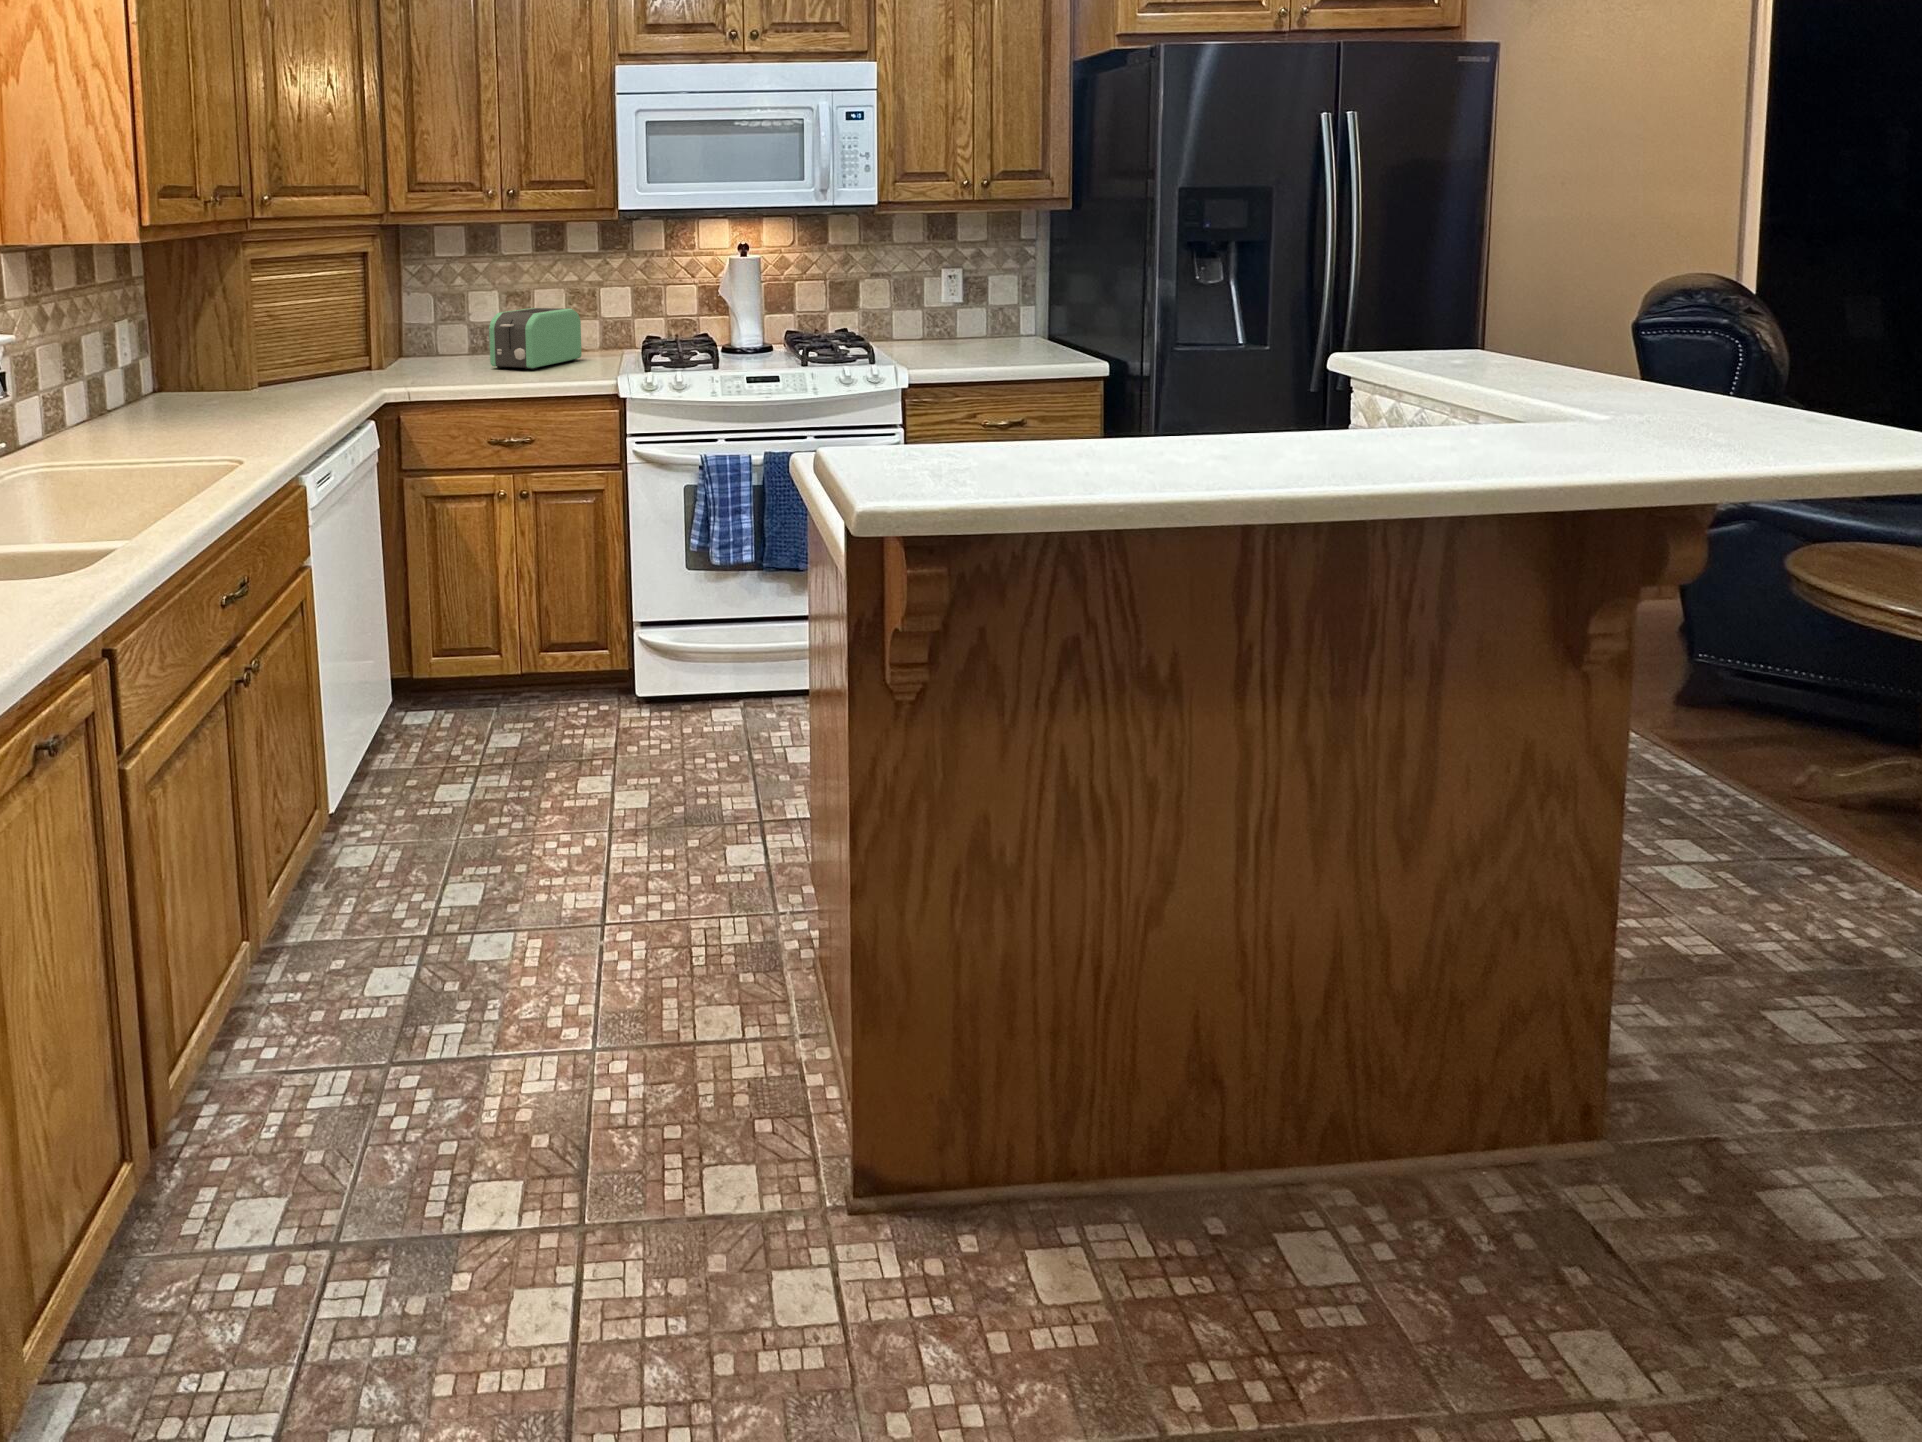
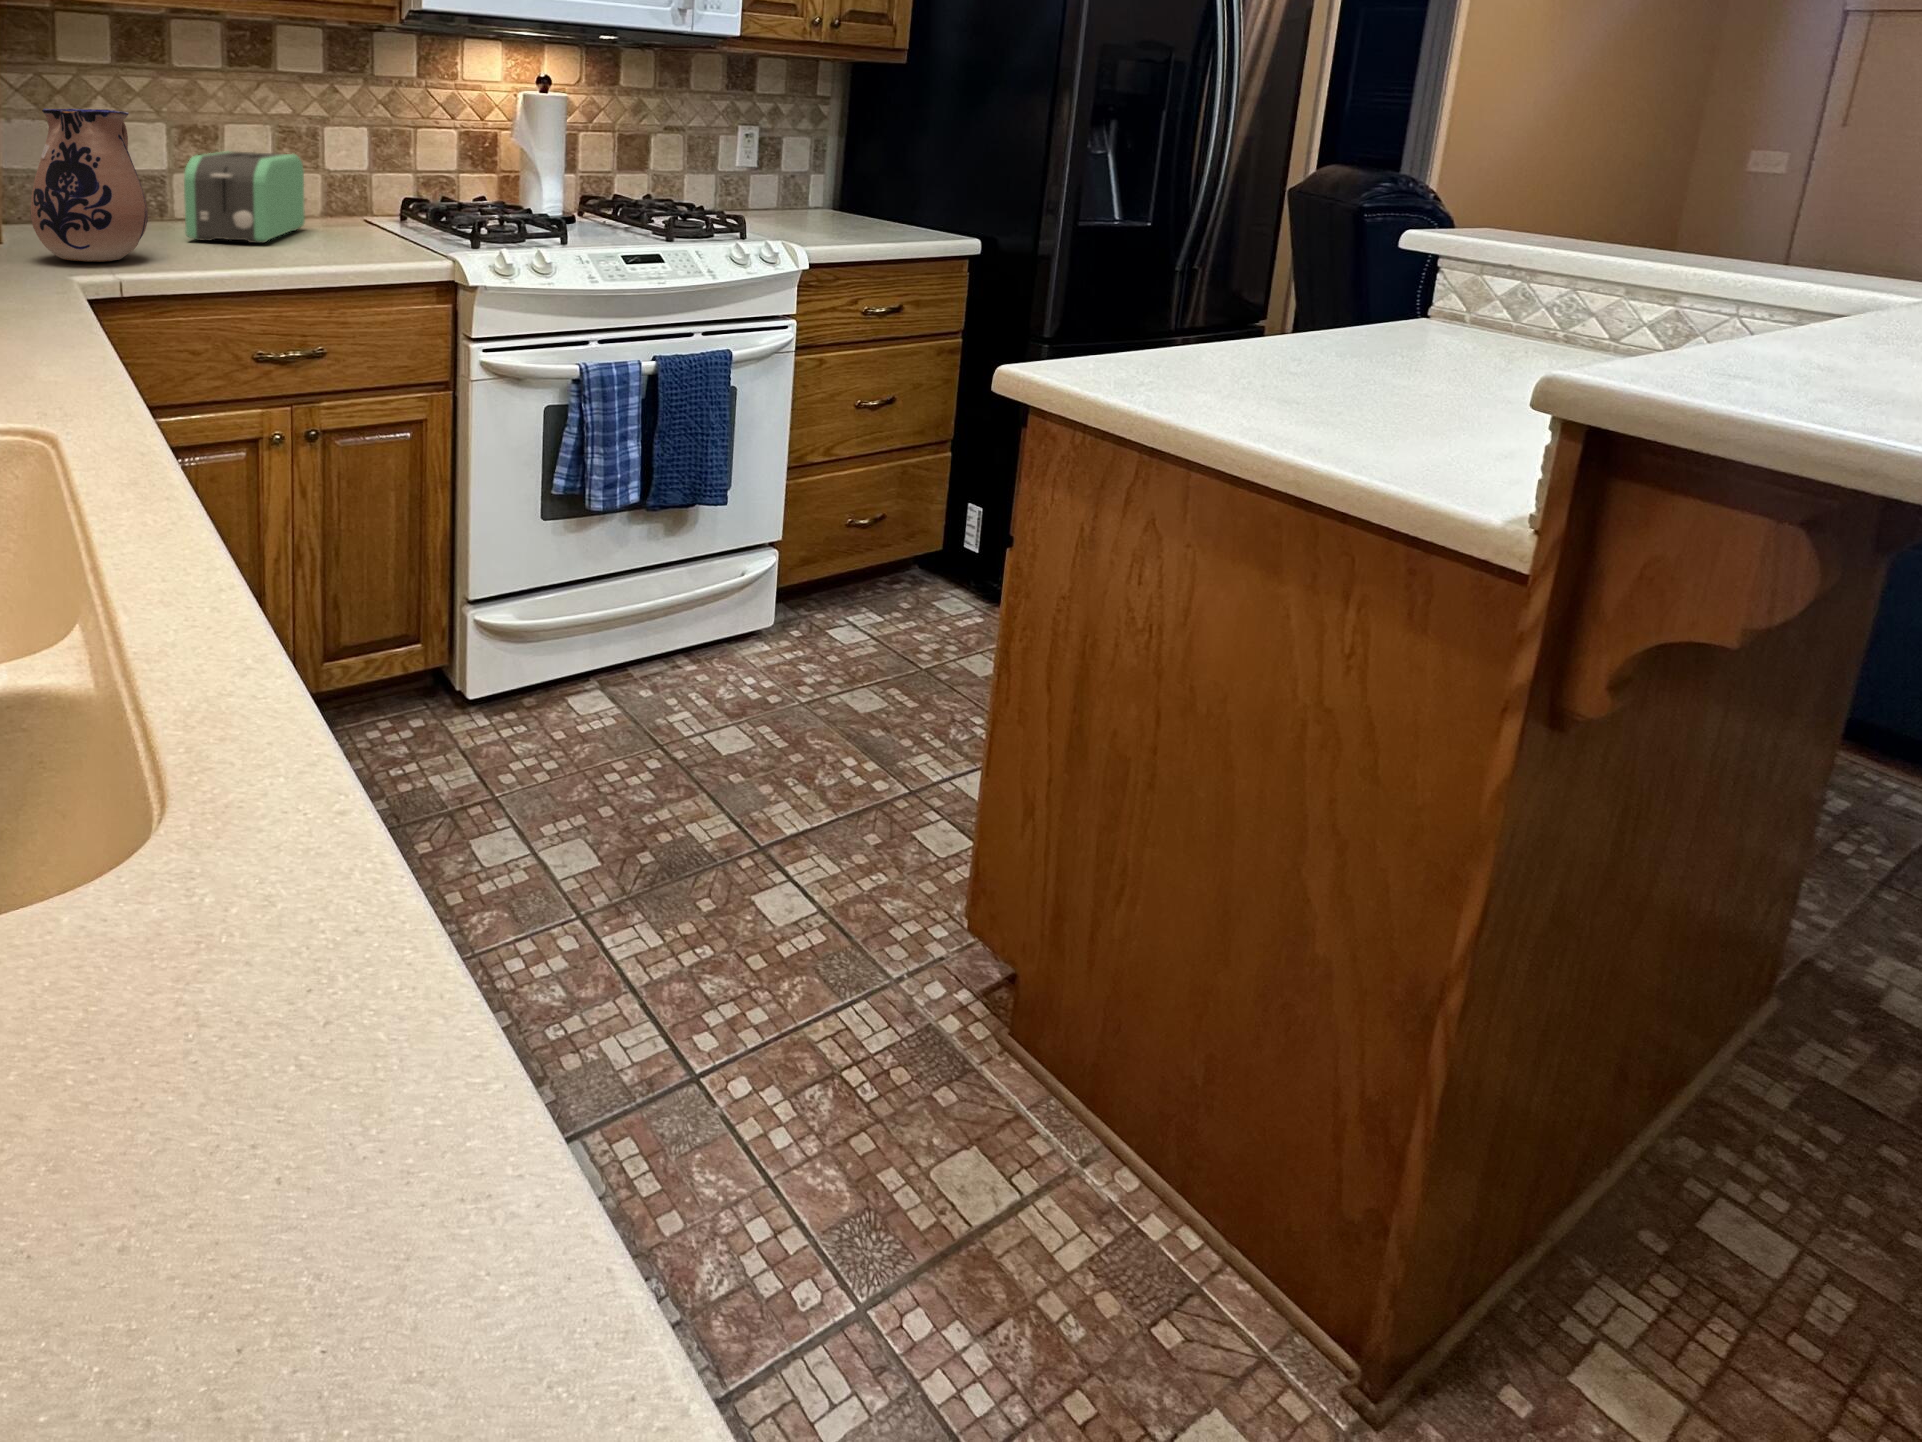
ceramic pitcher: none [383,288,449,381] -> present [30,108,148,262]

